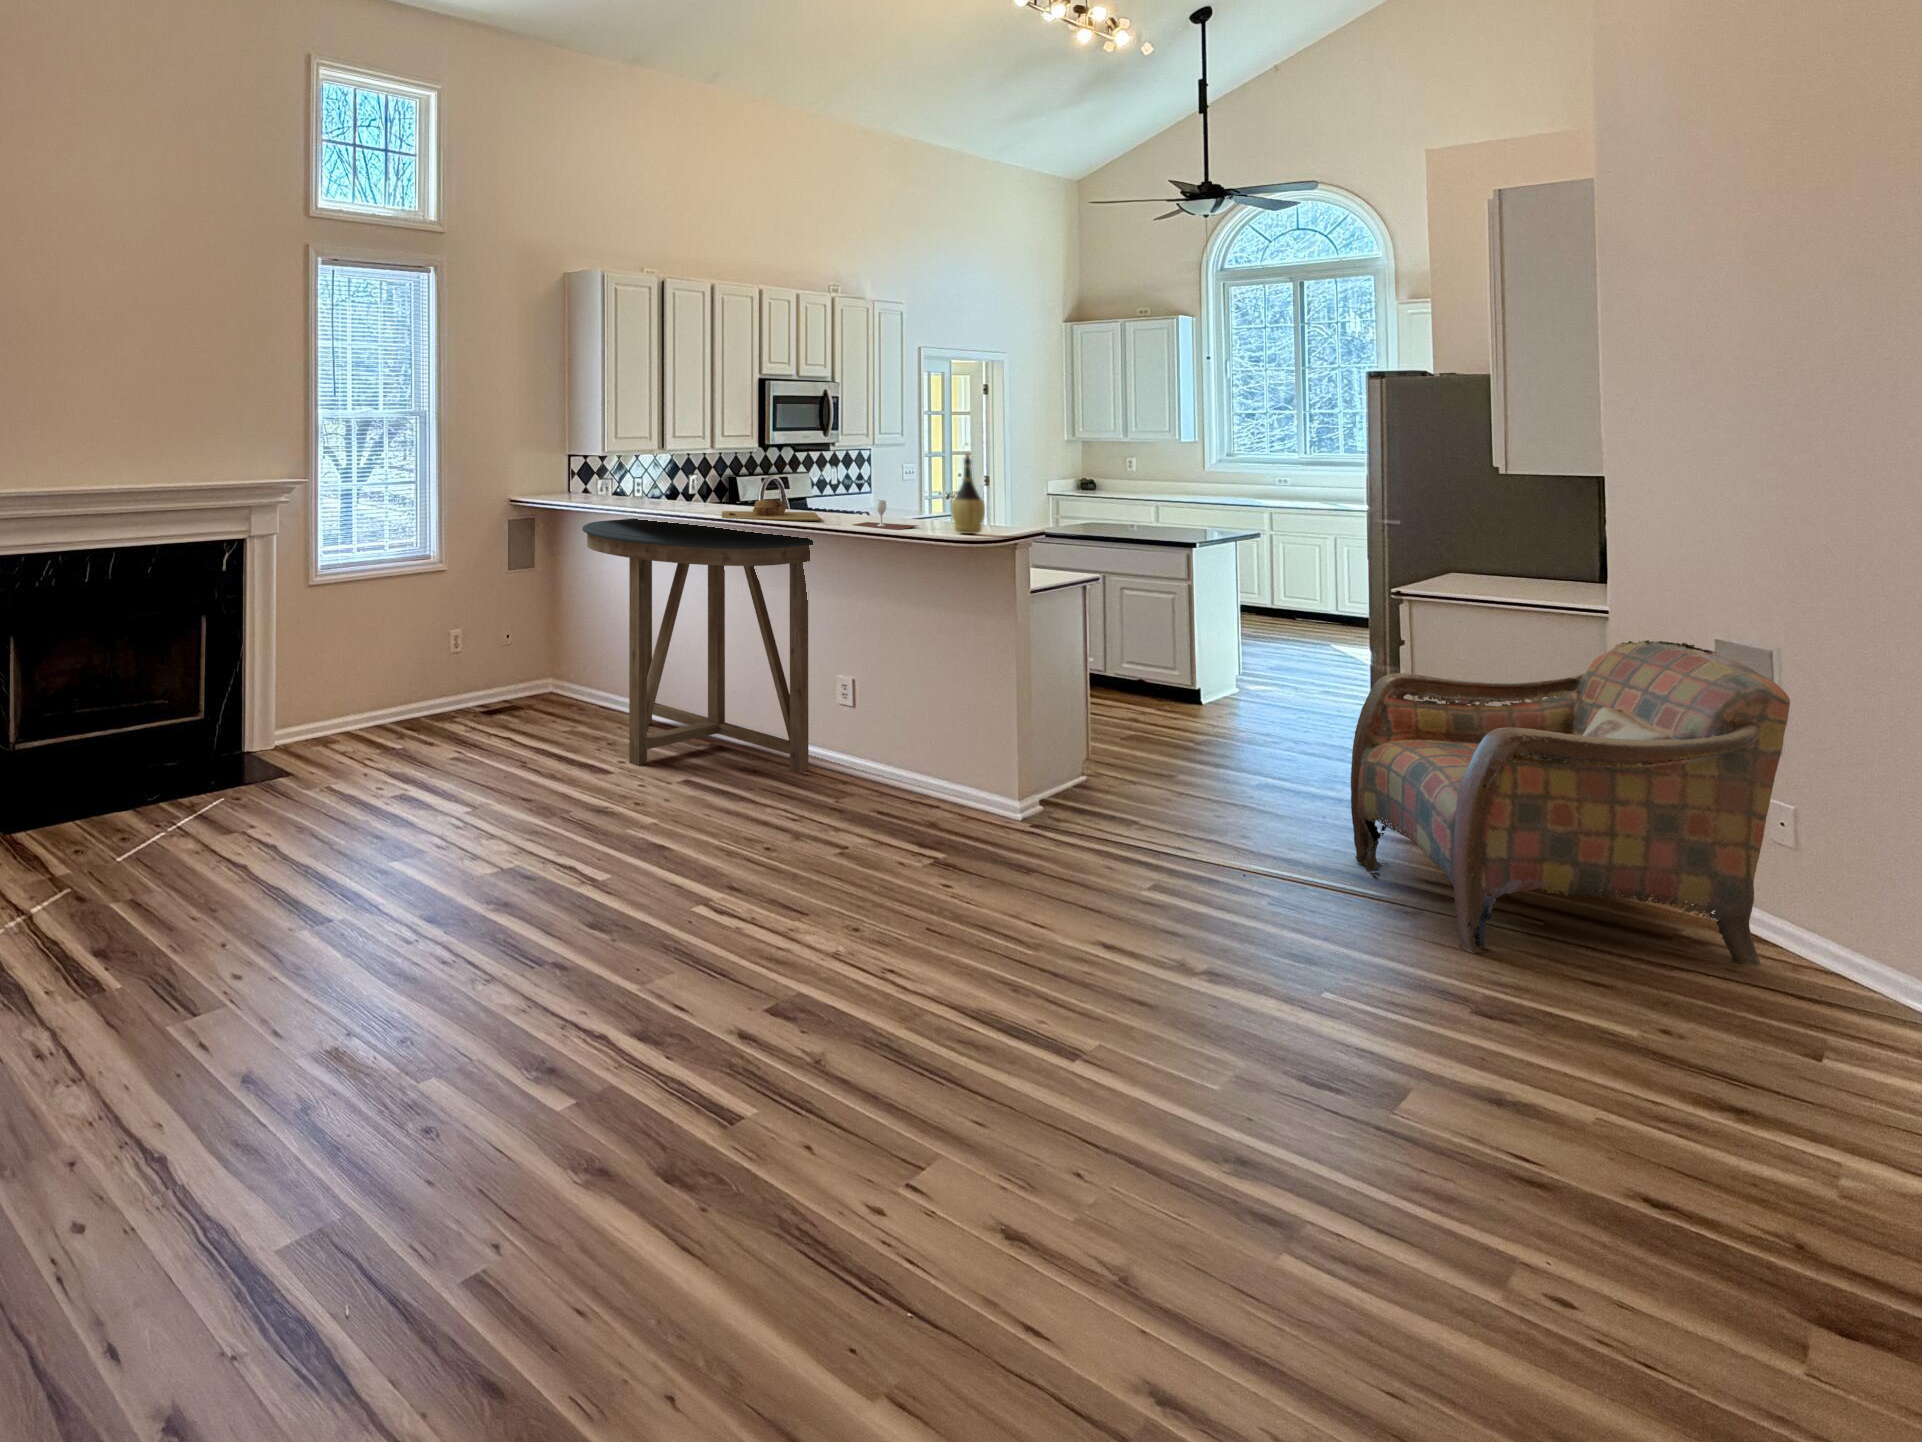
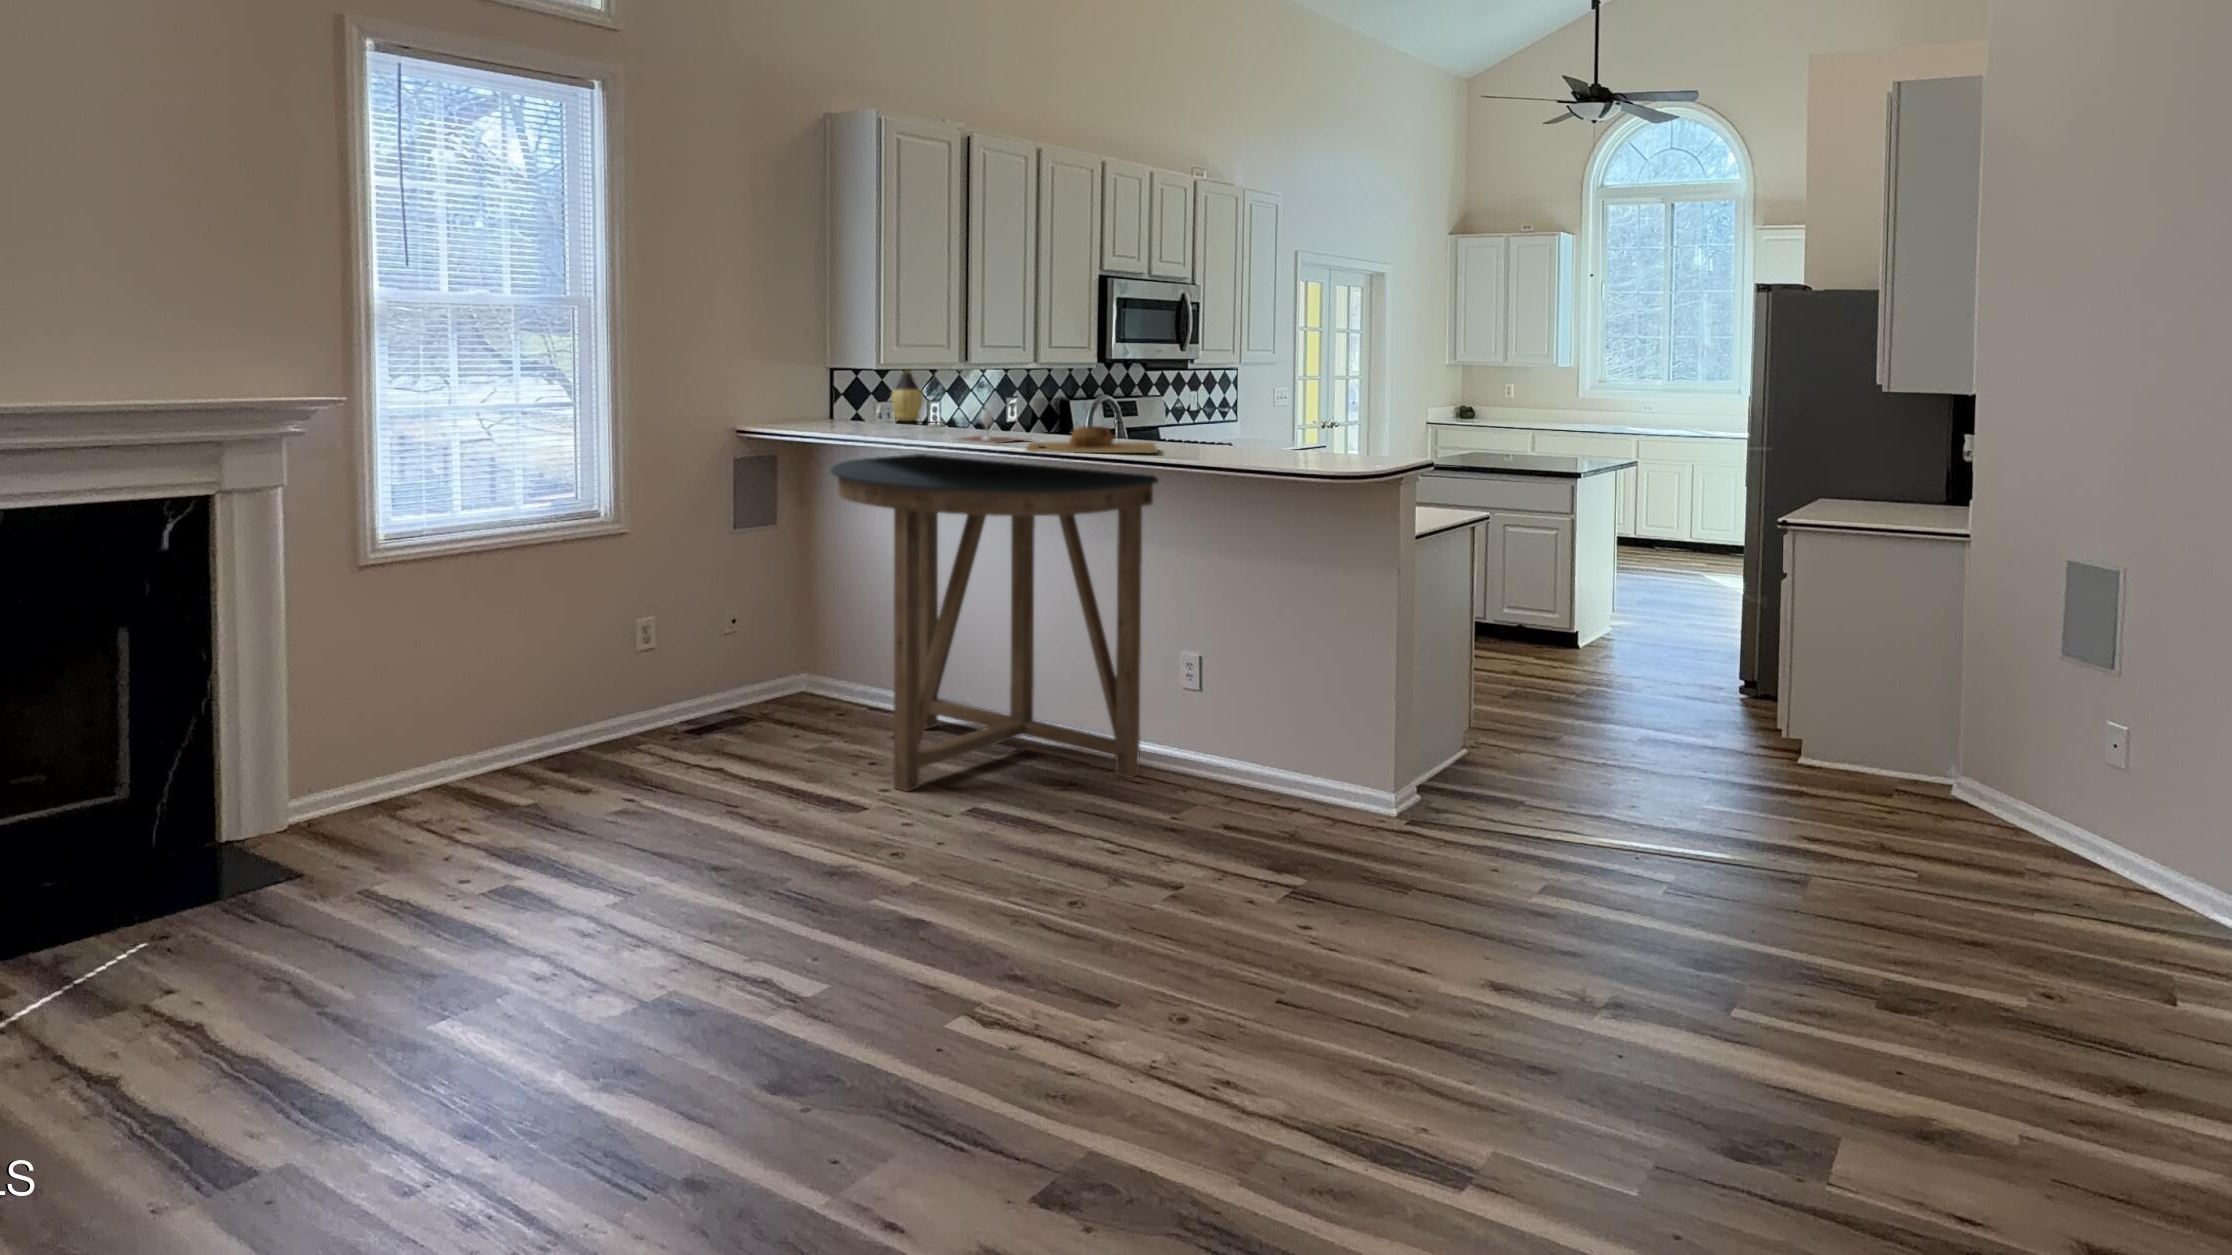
wine bottle: present [951,453,985,534] -> present [891,370,923,421]
wine glass: present [853,500,918,530] -> present [960,409,1030,443]
armchair: present [1351,640,1790,967] -> none [1743,566,2154,930]

